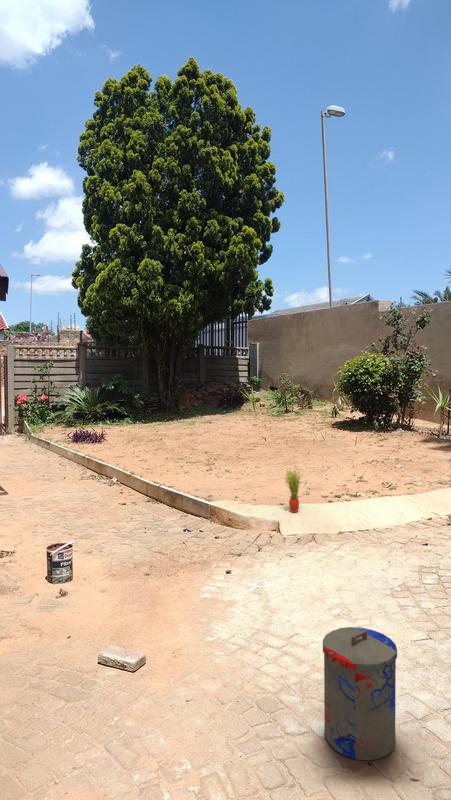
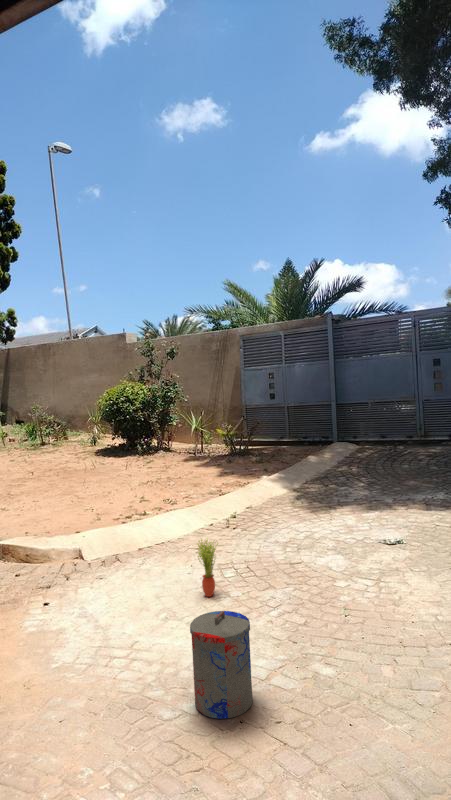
potted plant: present [285,469,300,513] -> present [197,539,218,597]

